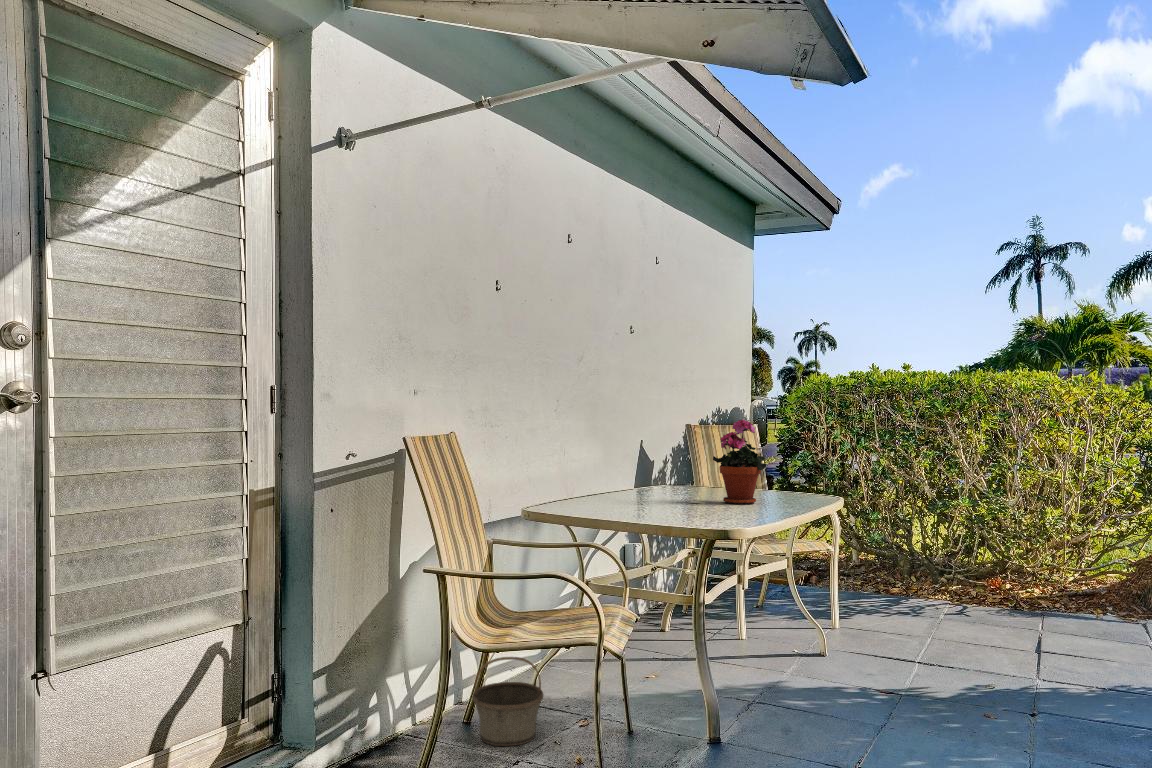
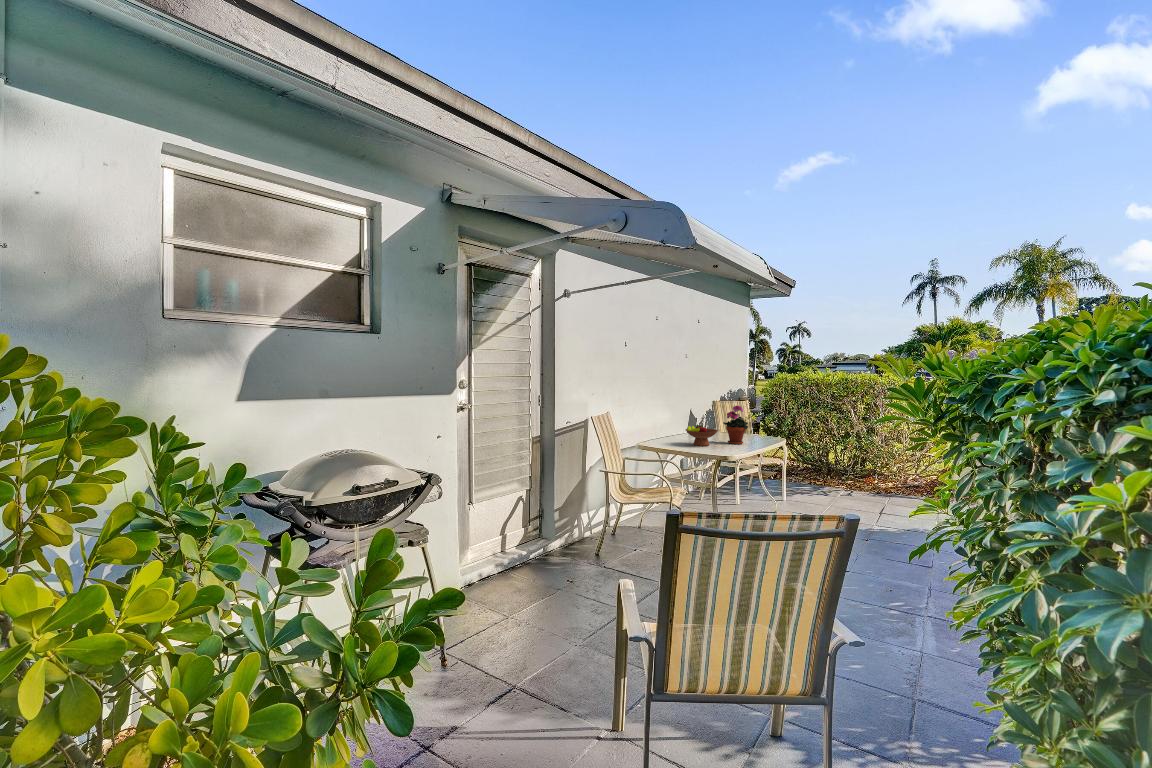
fruit bowl: none [632,461,703,508] -> present [686,425,718,446]
basket: present [472,657,544,746] -> none [617,507,646,543]

